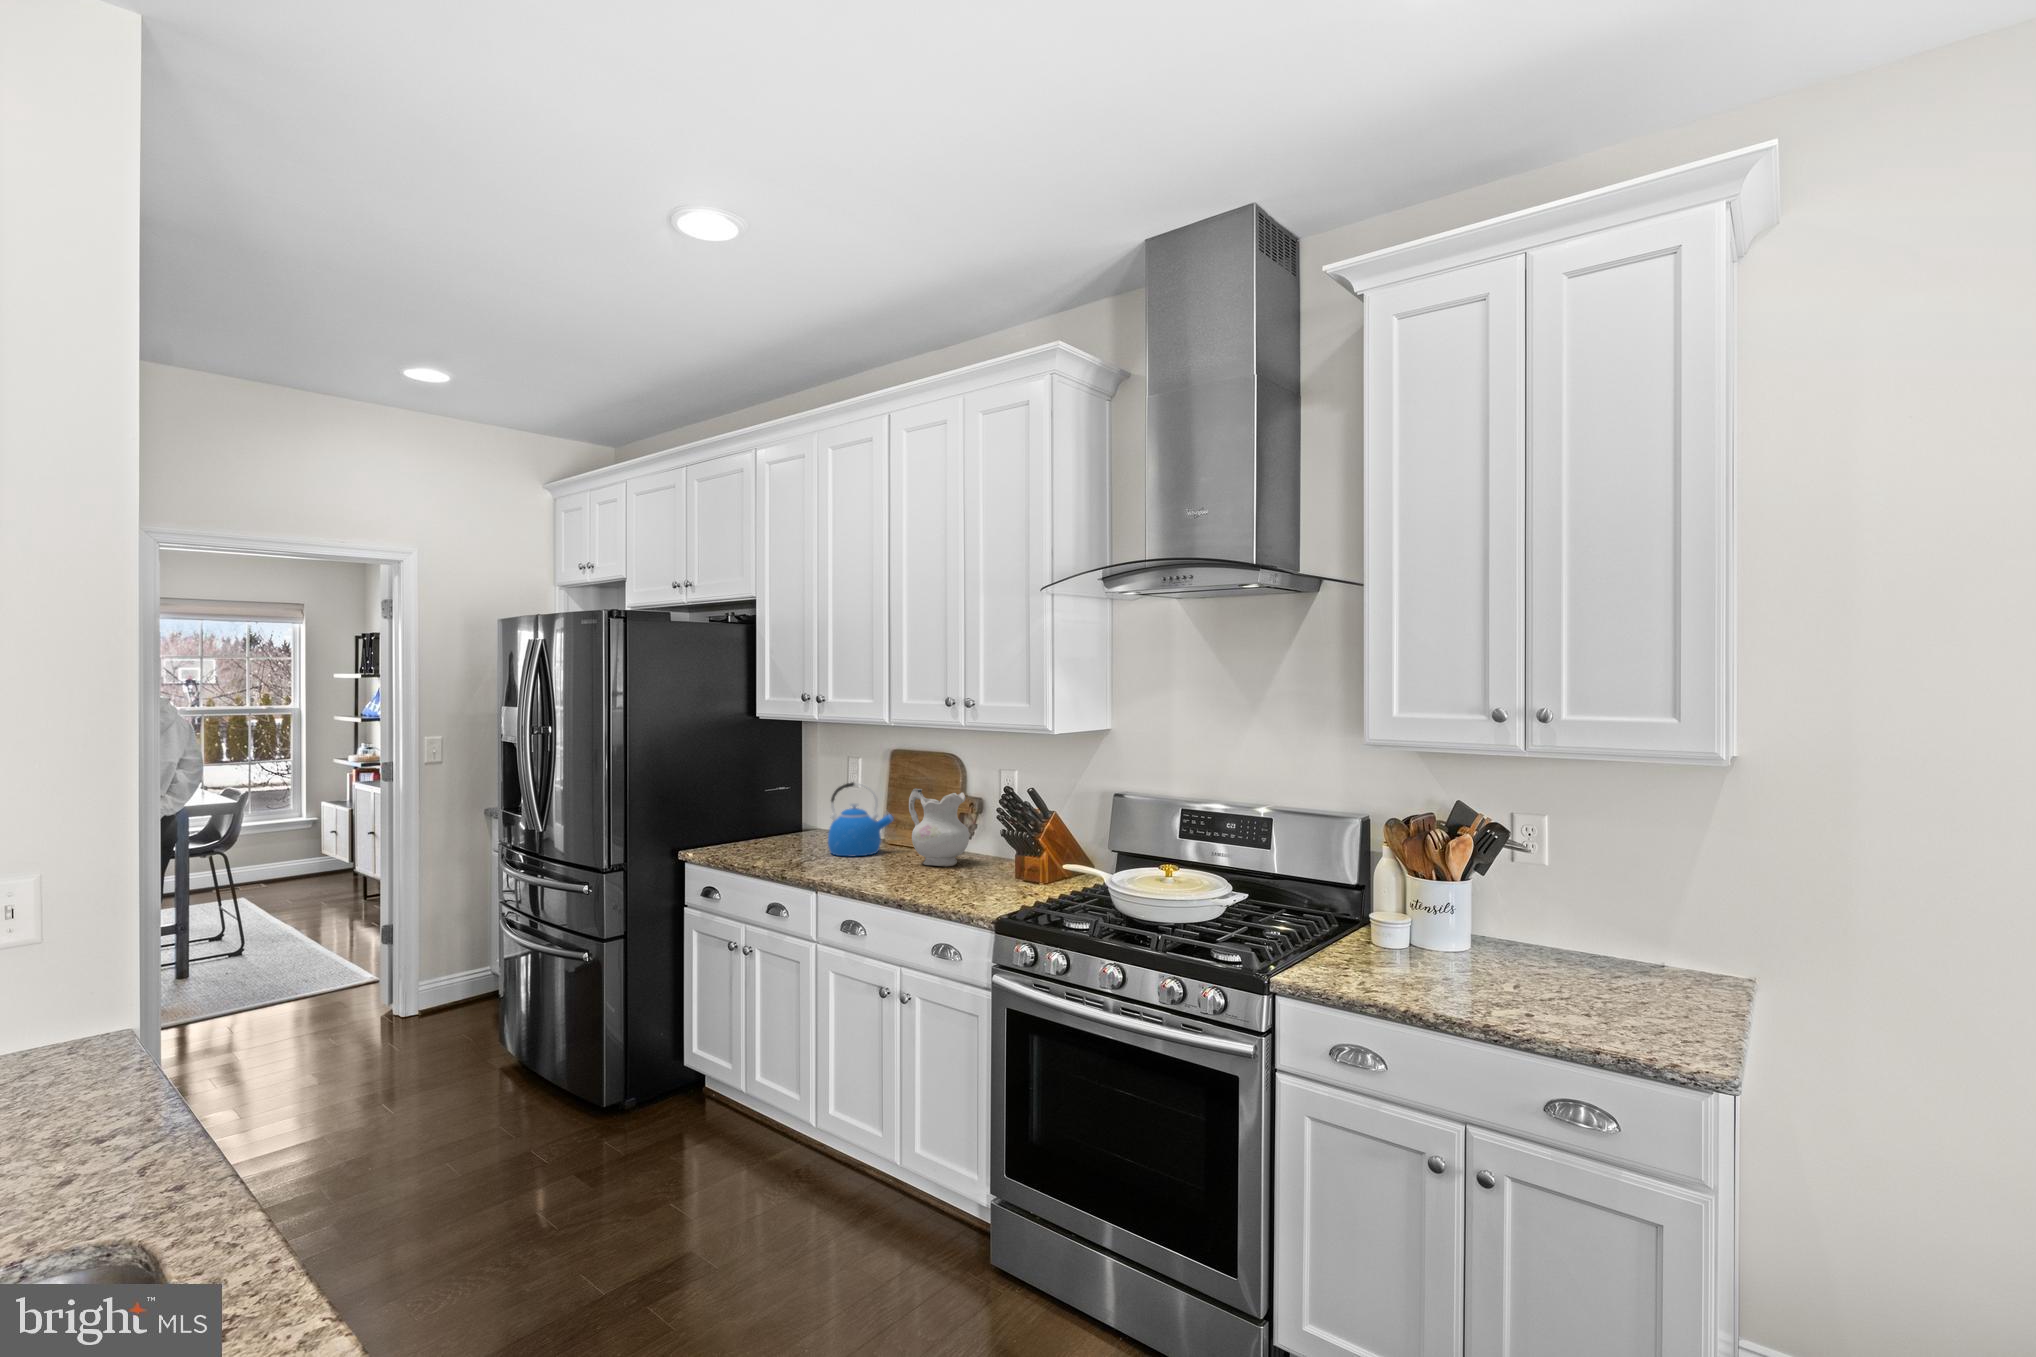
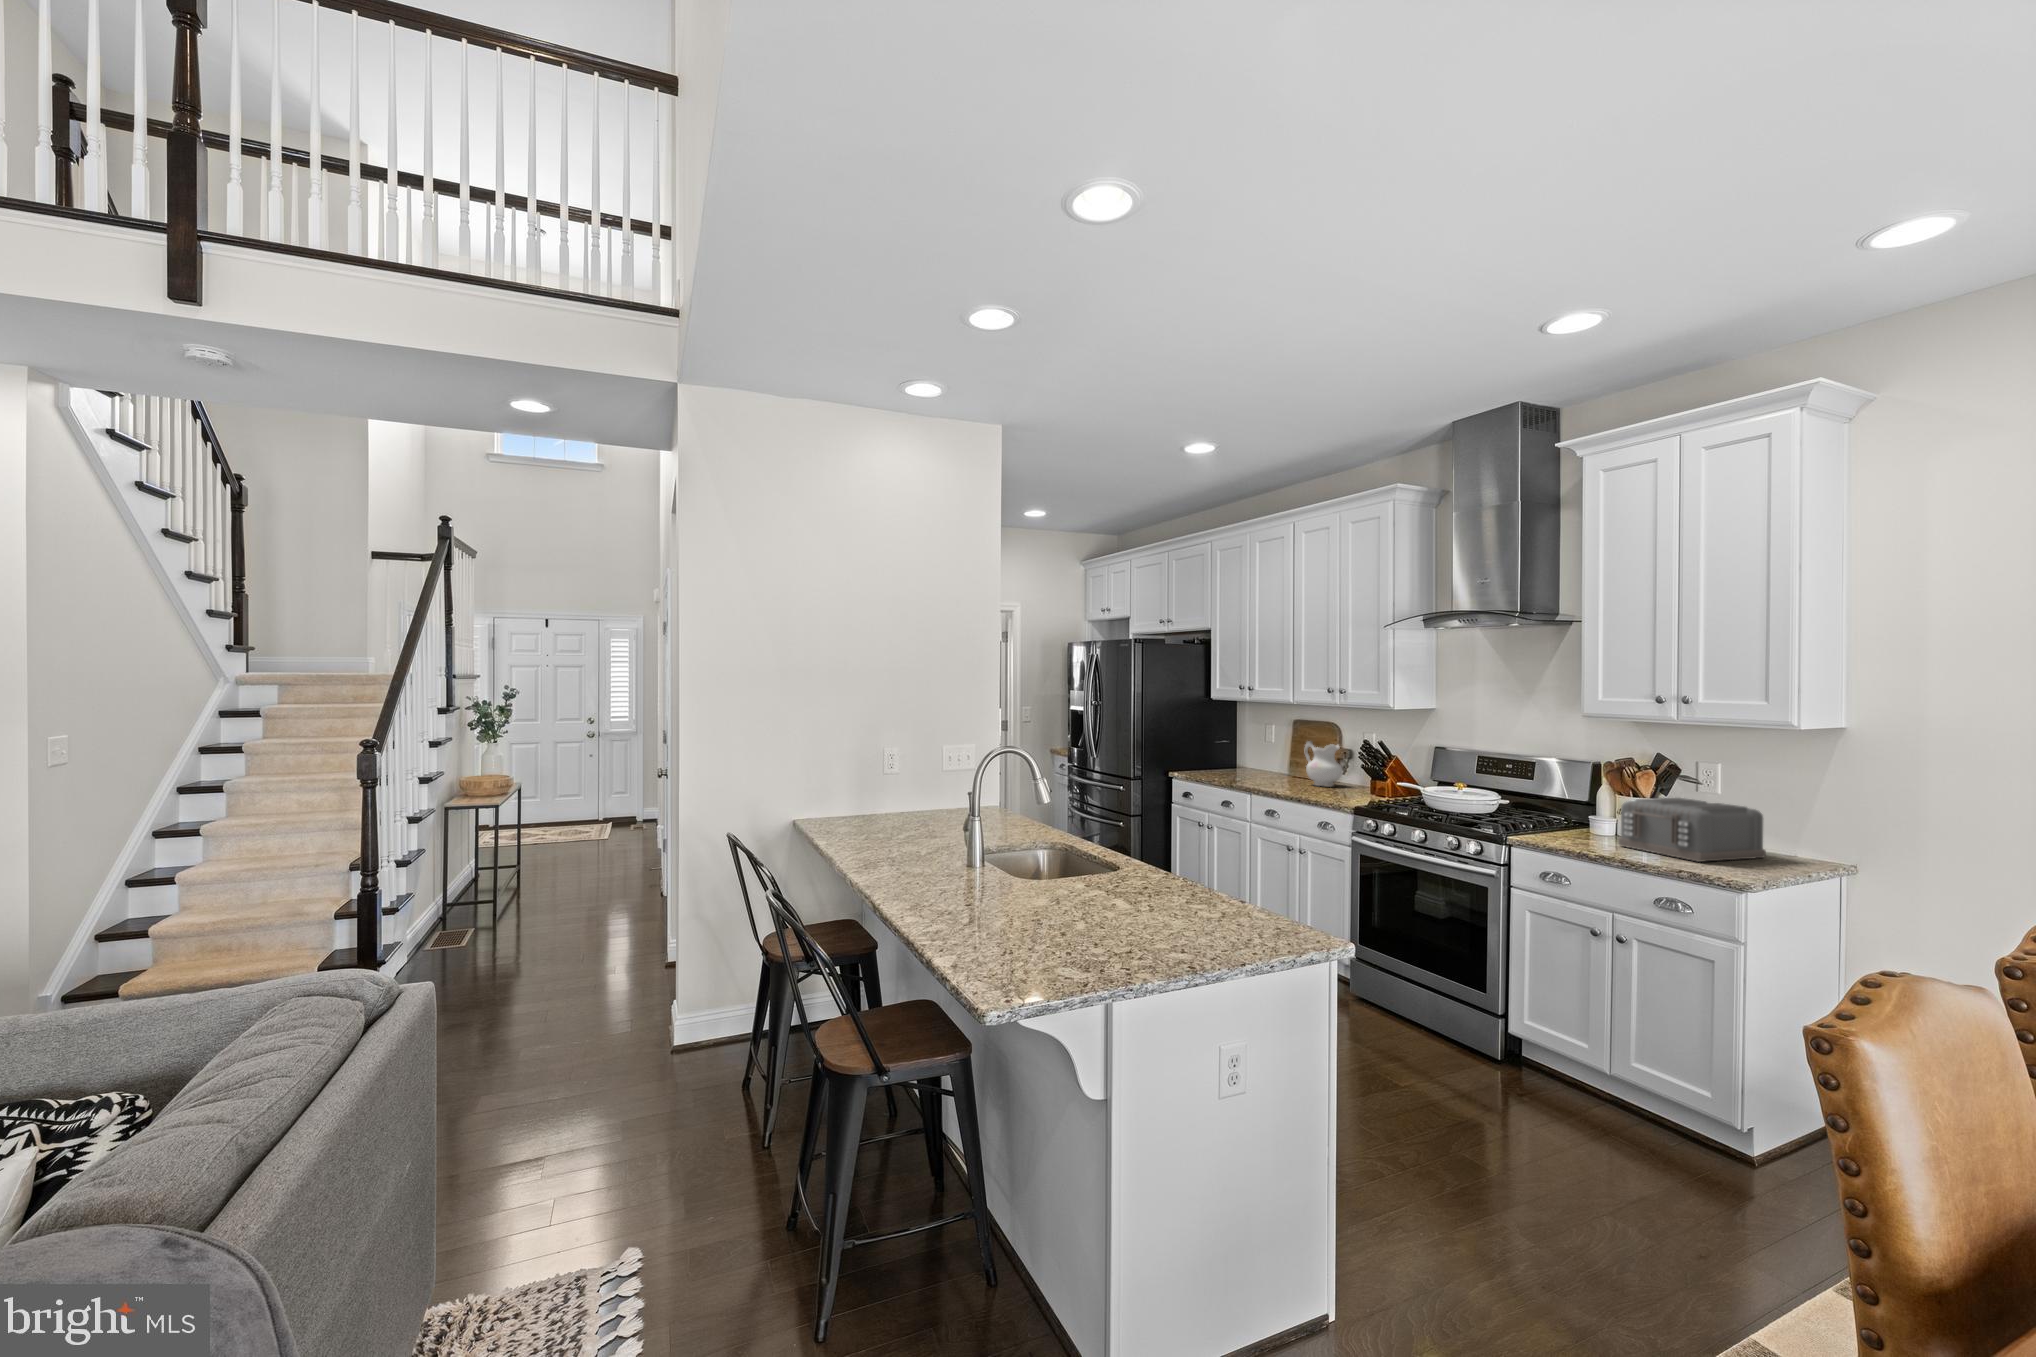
kettle: present [828,782,894,856] -> none [1255,737,1295,780]
toaster: none [1442,881,1654,1013] -> present [1618,798,1766,862]

